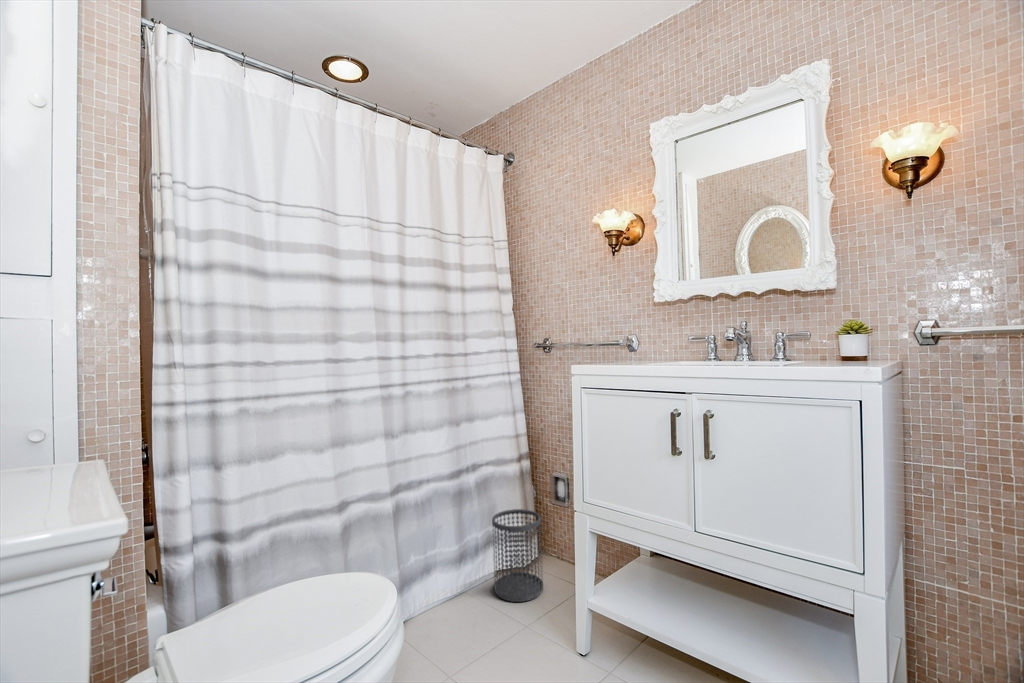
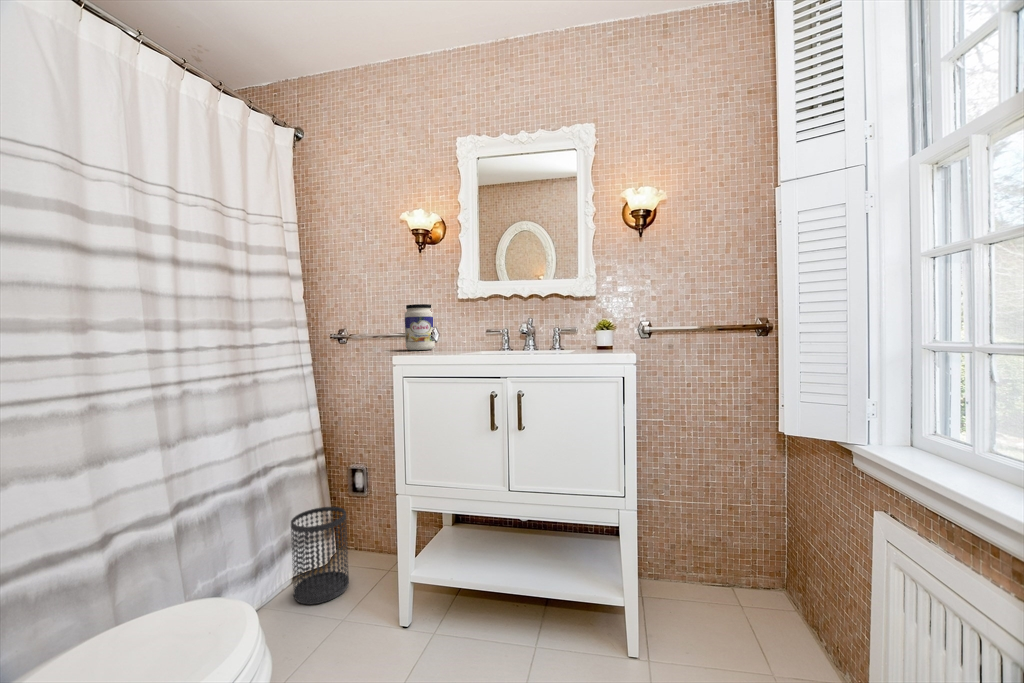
jar: none [599,310,631,359] -> present [405,304,435,350]

